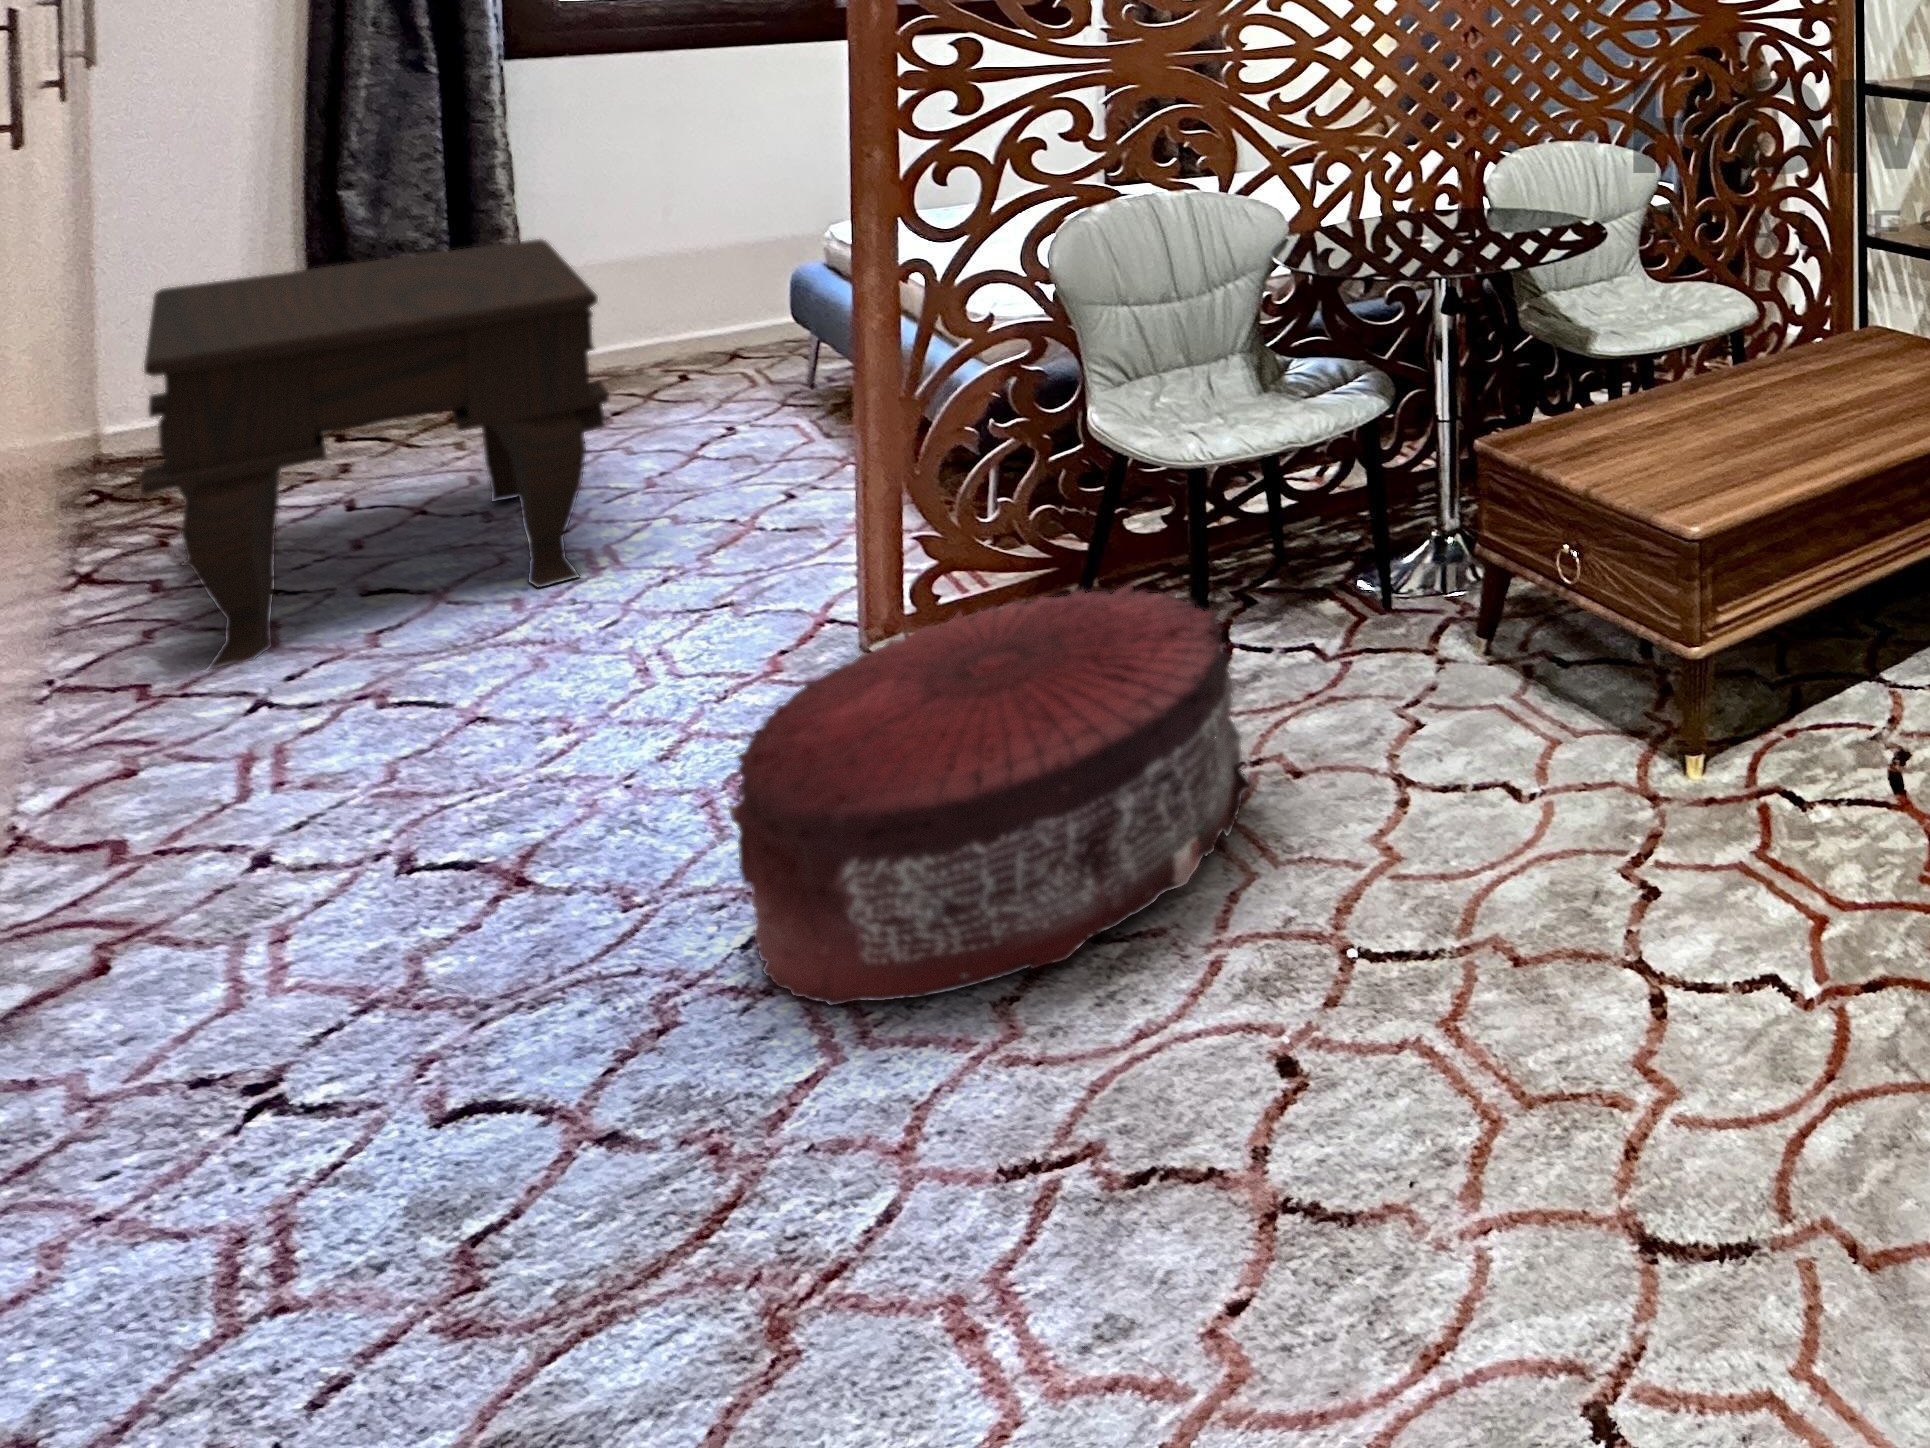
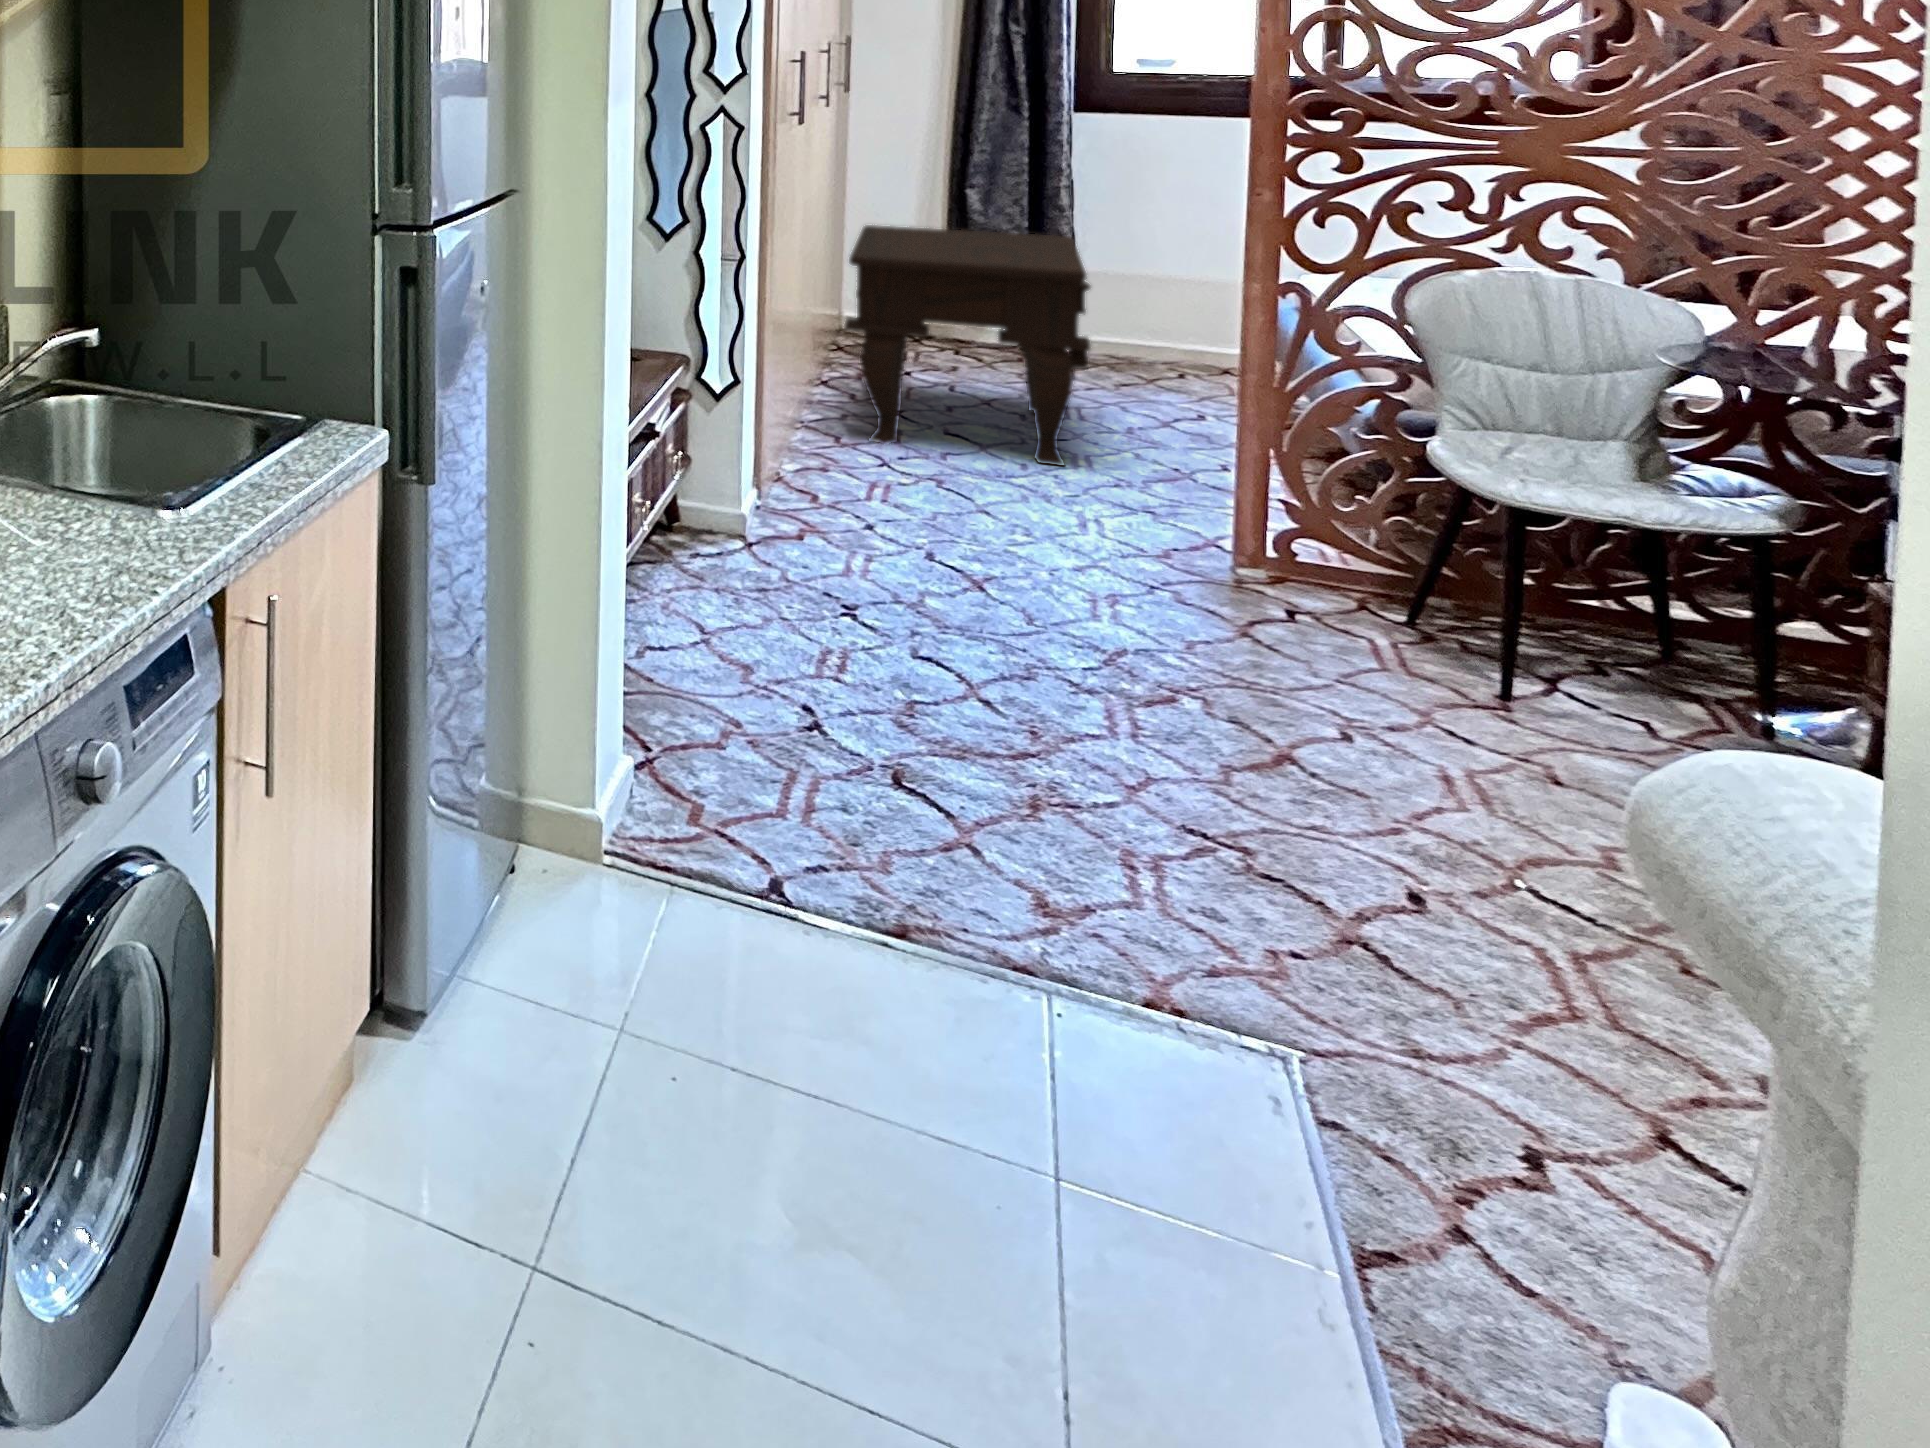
pouf: present [729,584,1252,1005] -> none [1079,530,1496,784]

